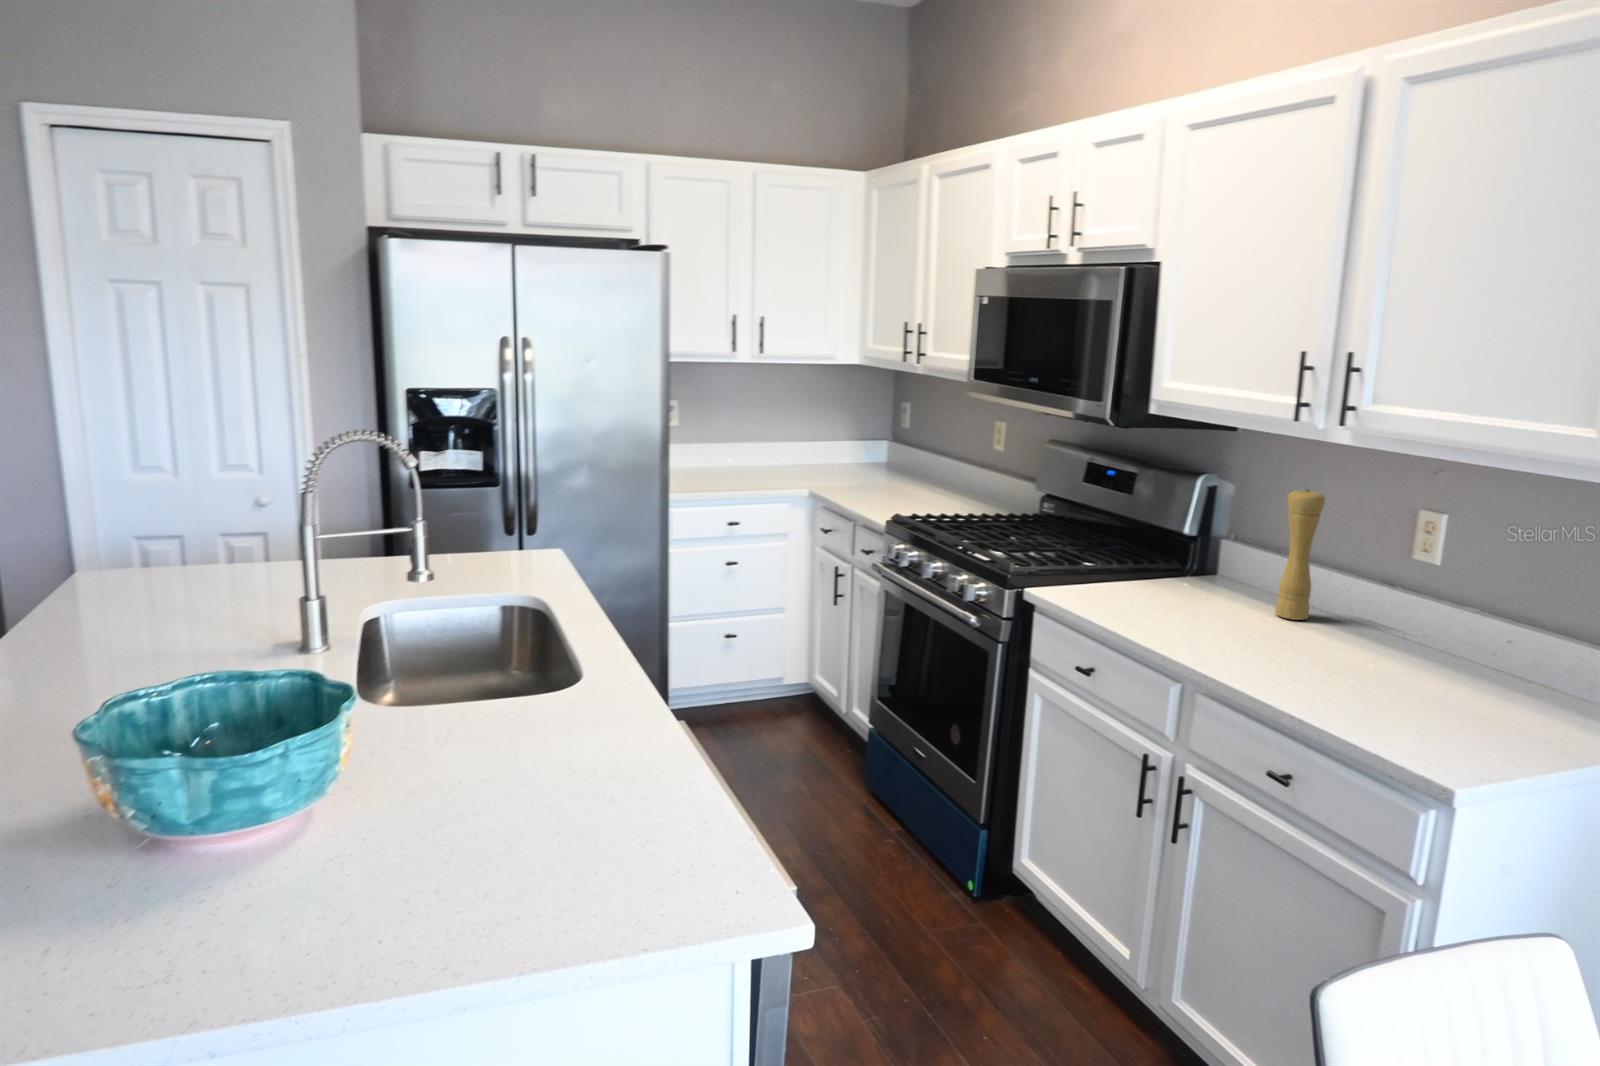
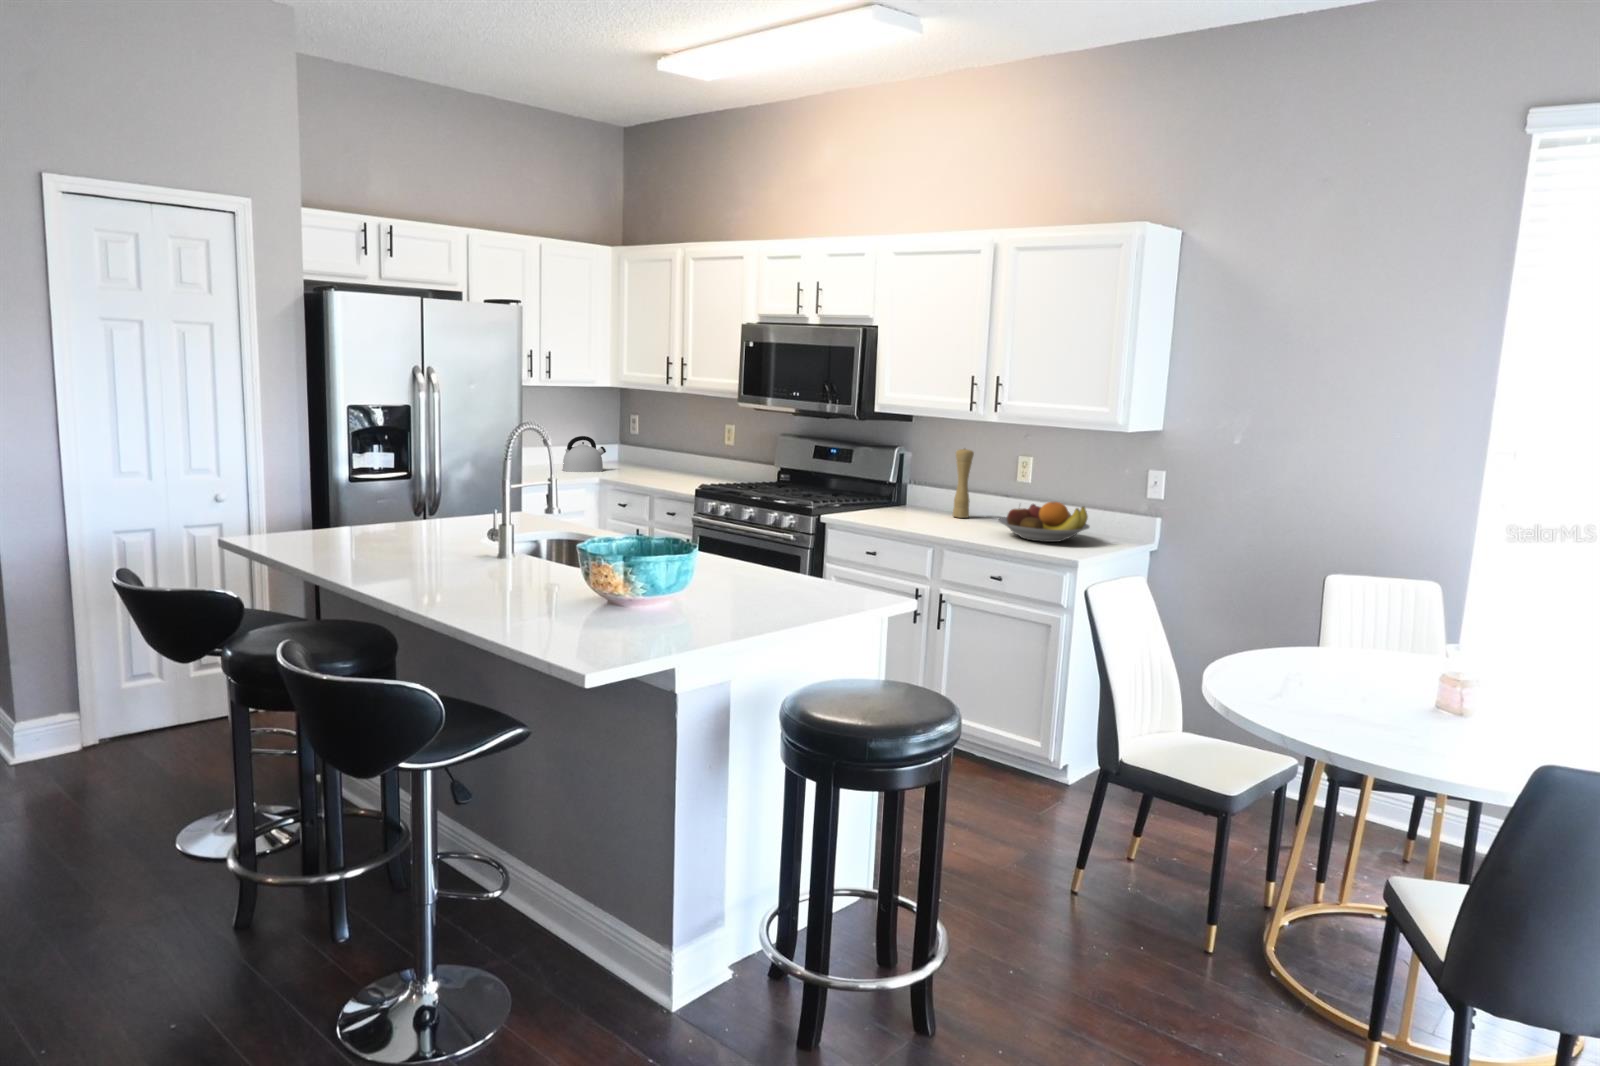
kettle: none [794,427,852,476] -> present [562,436,606,472]
fruit bowl: none [1323,619,1545,716] -> present [998,502,1090,542]

